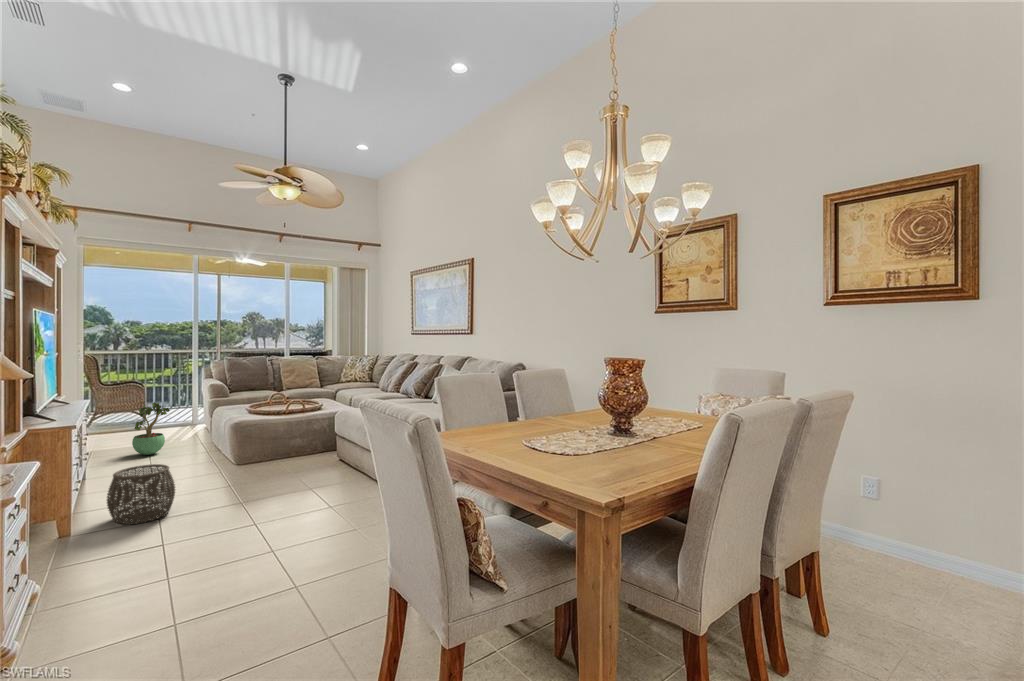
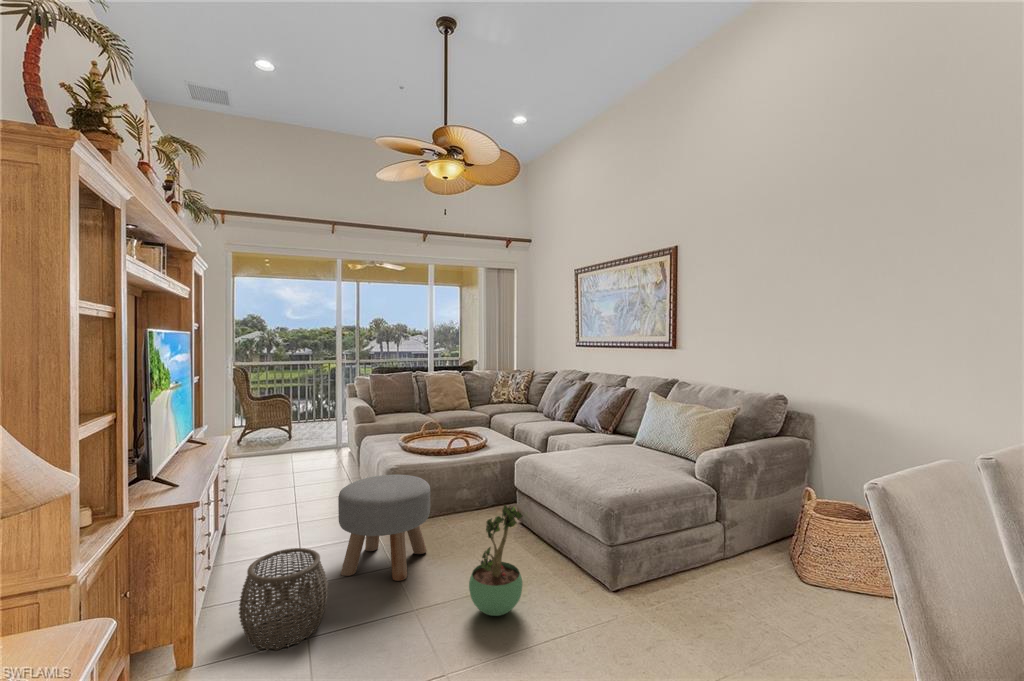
potted plant: present [132,402,170,455] -> present [469,505,523,616]
ottoman: none [186,423,262,492] -> present [338,475,430,581]

